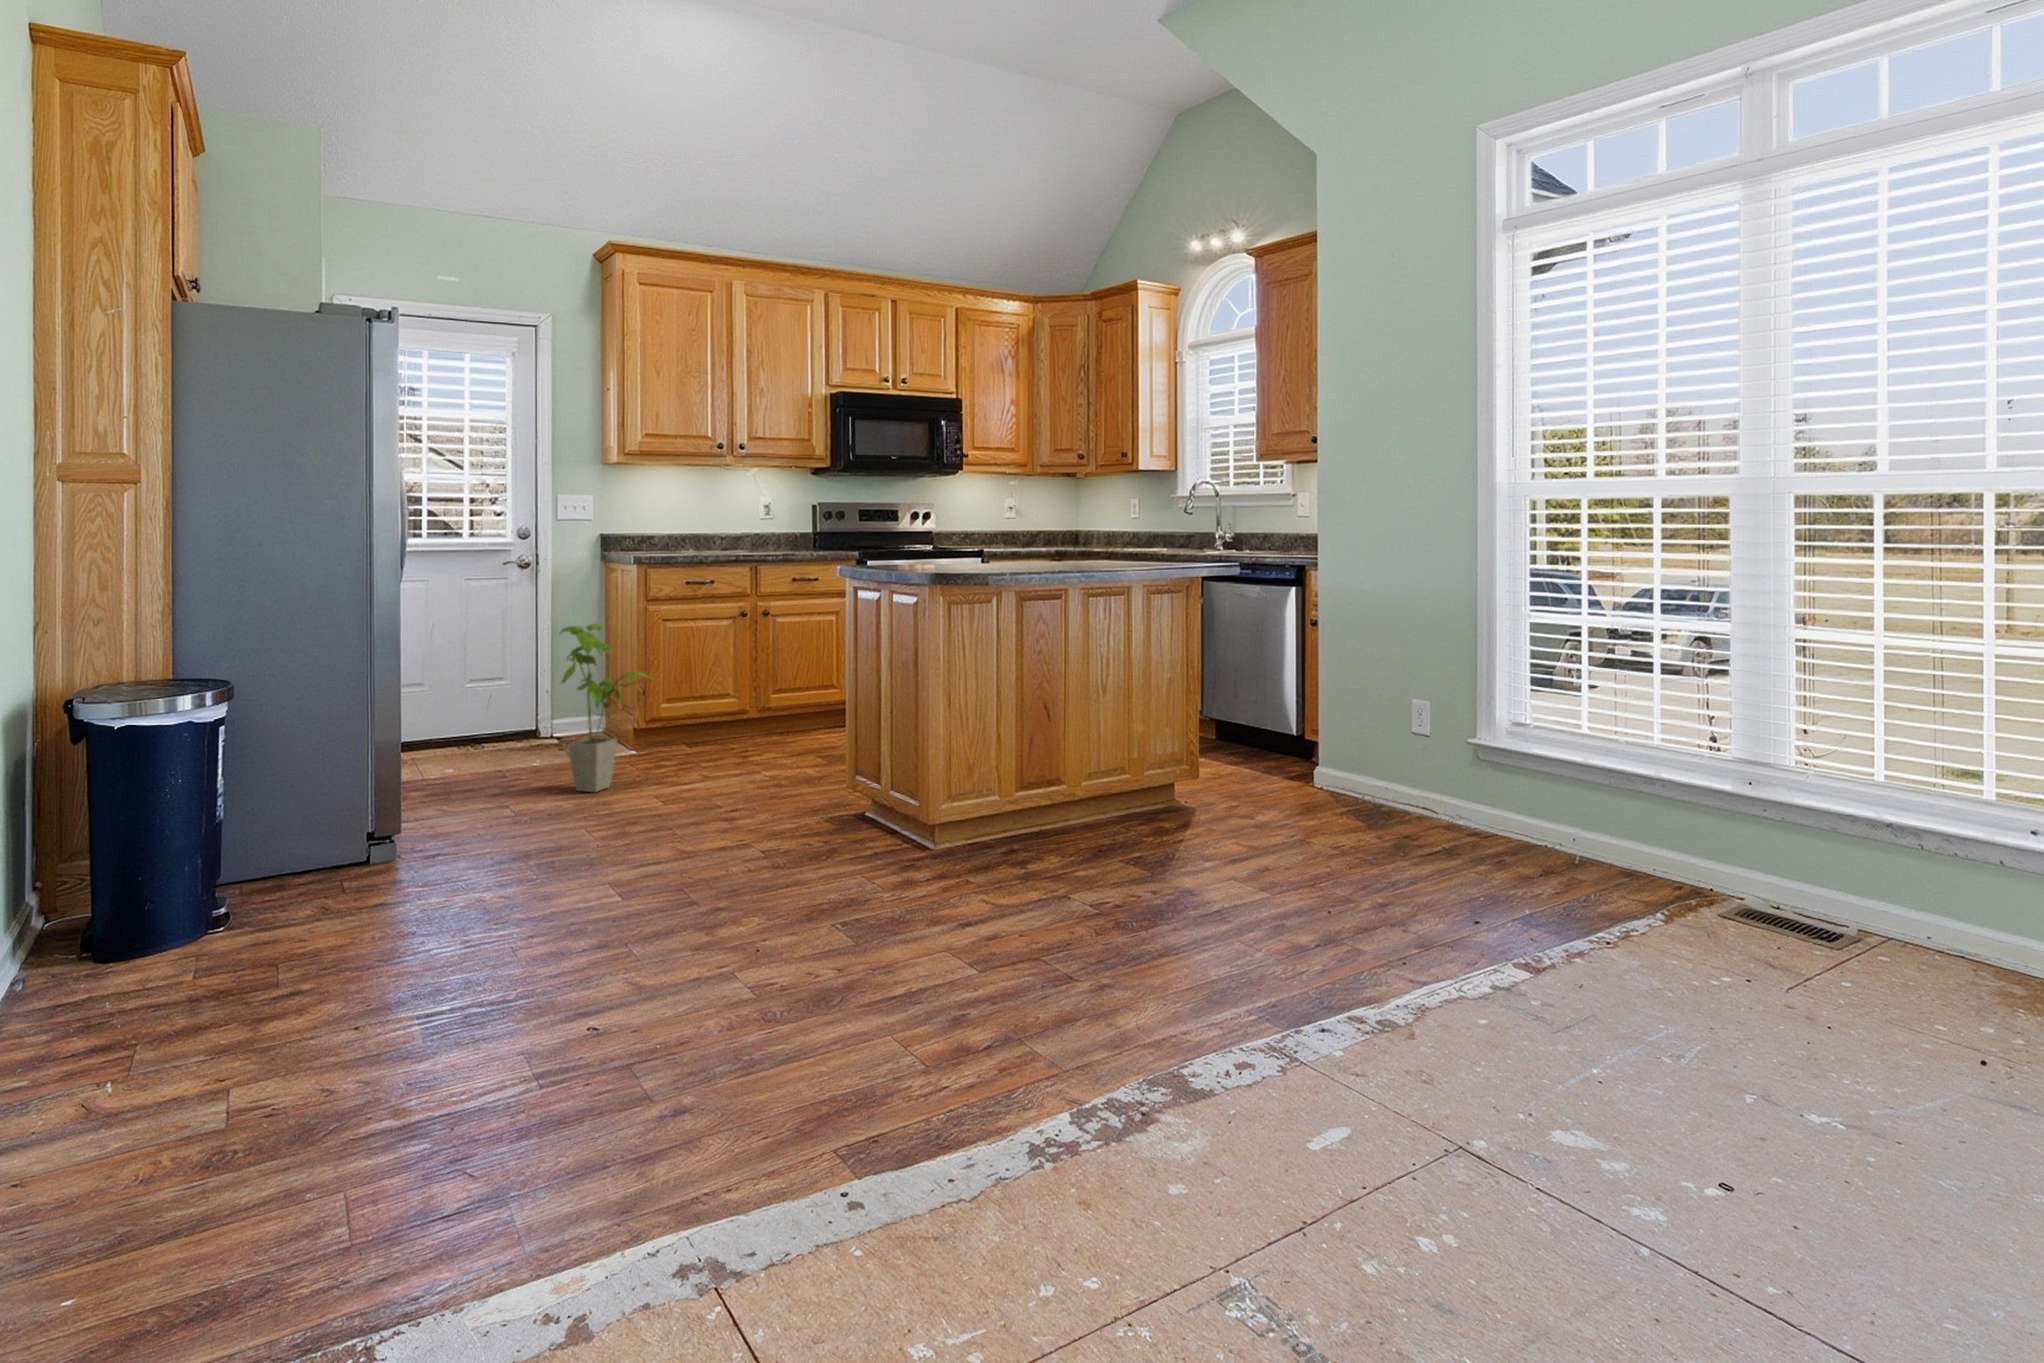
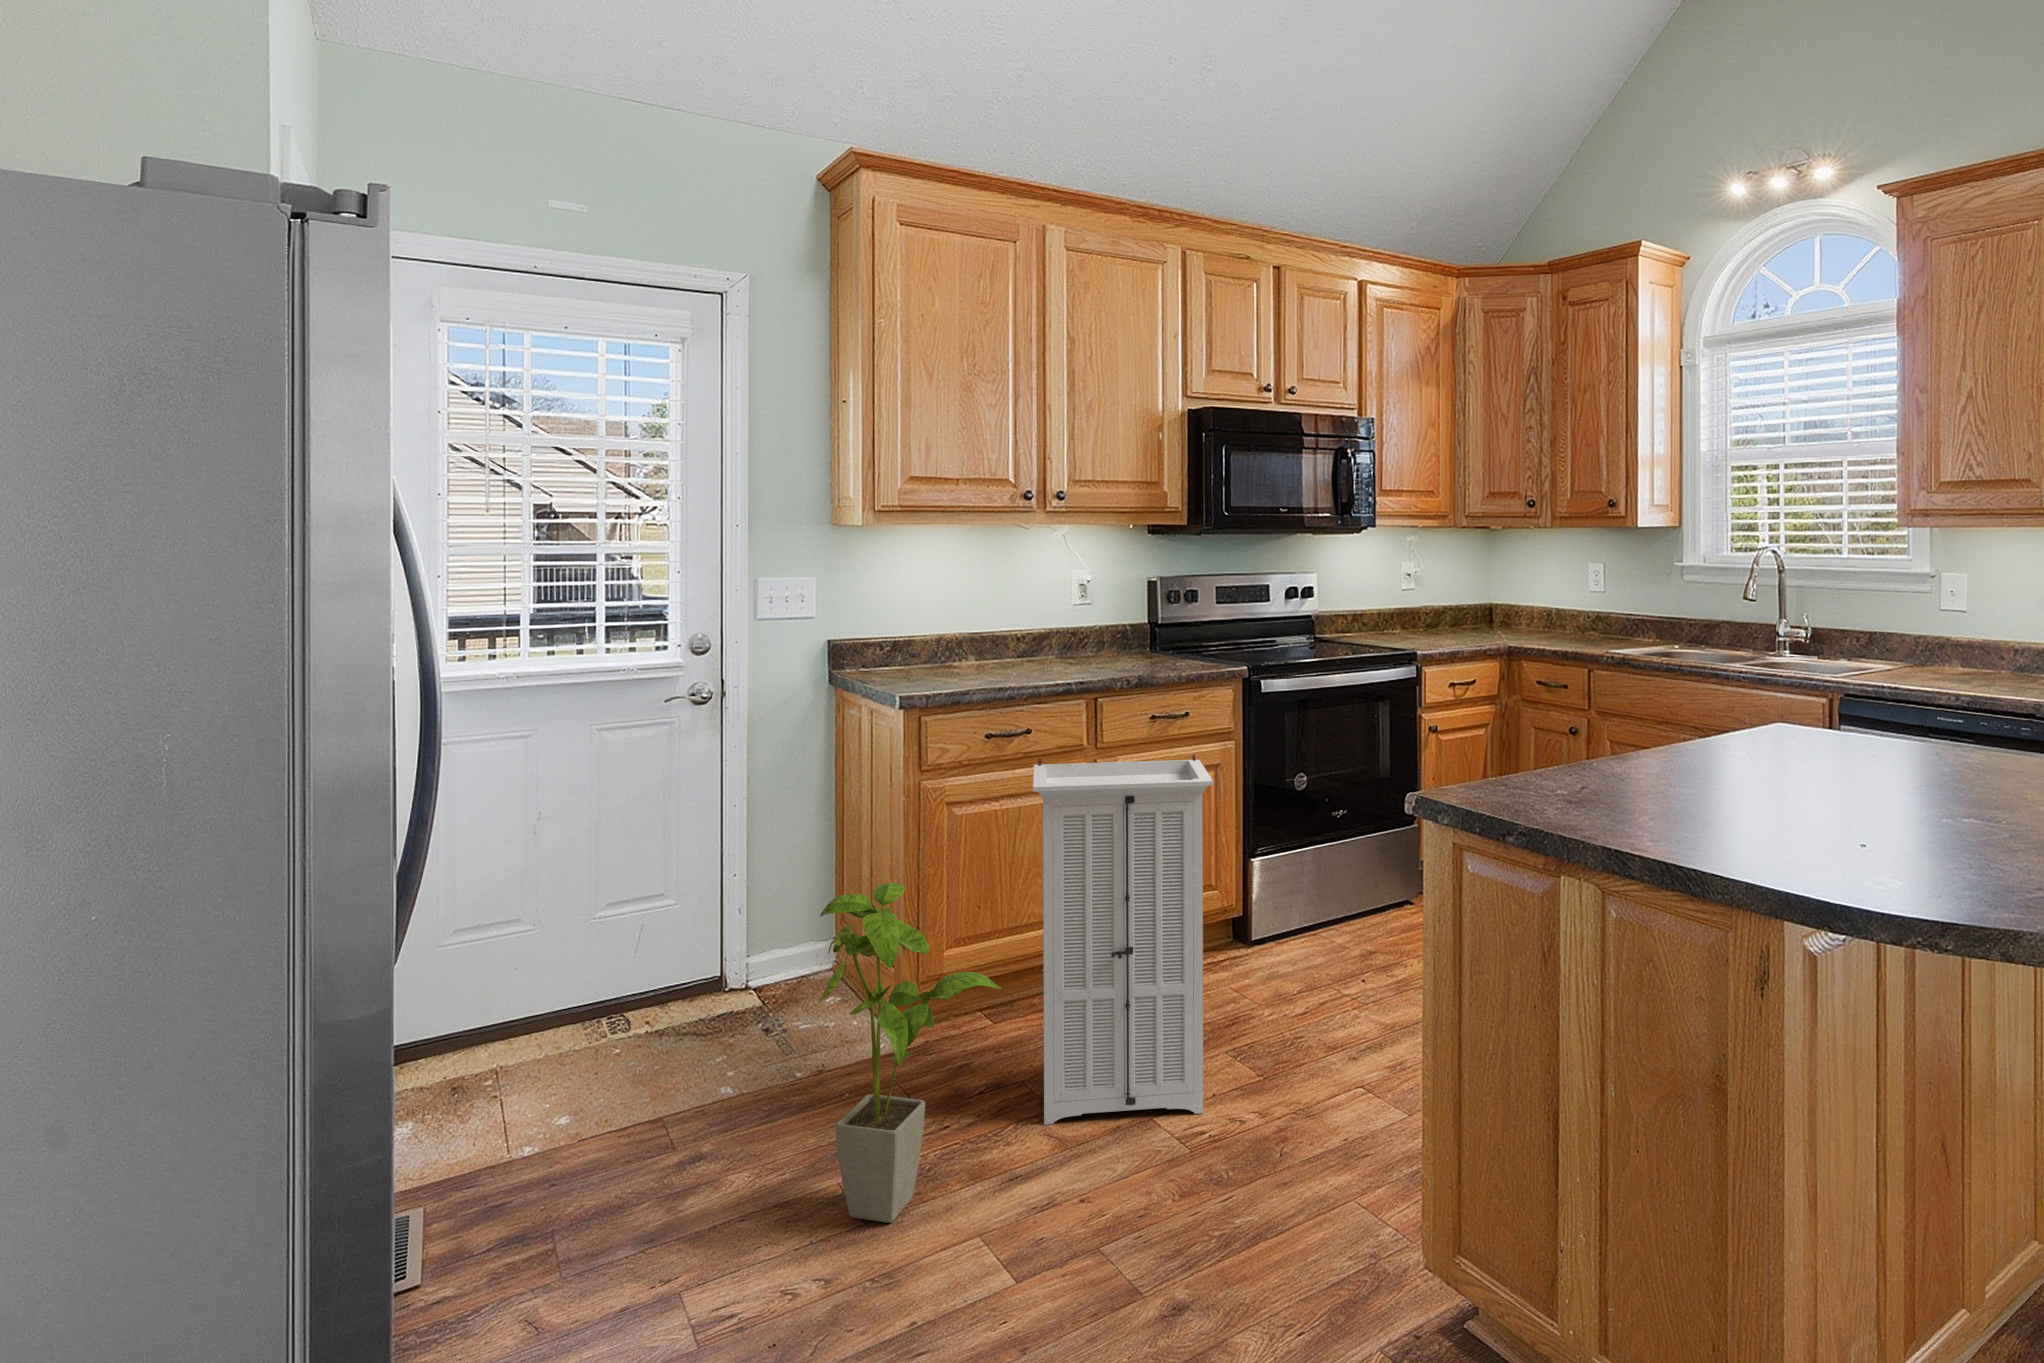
storage cabinet: none [683,582,788,772] -> present [1033,754,1213,1125]

